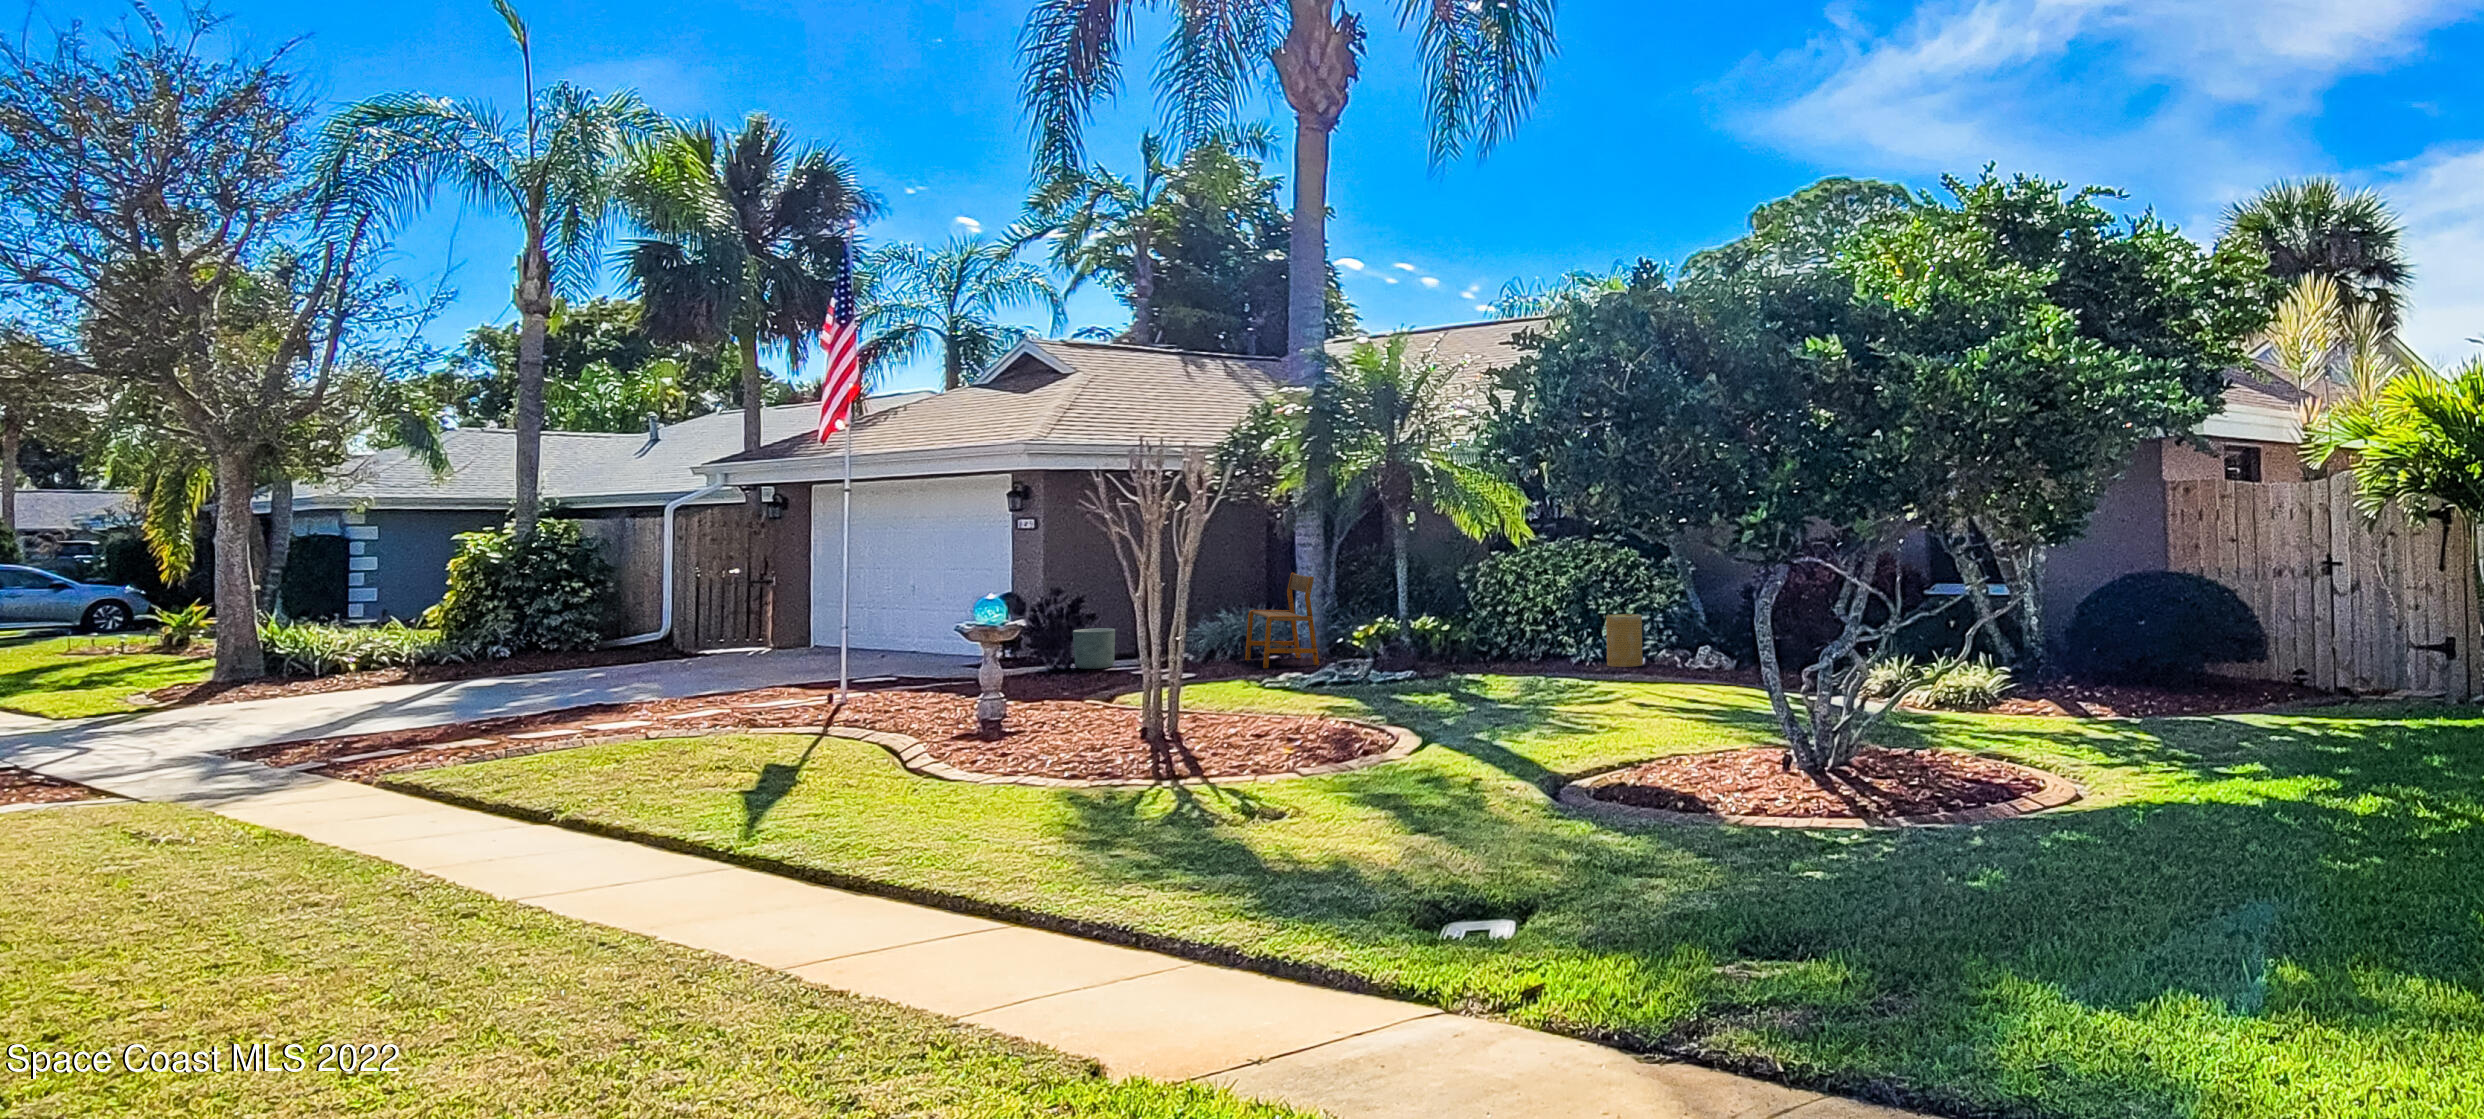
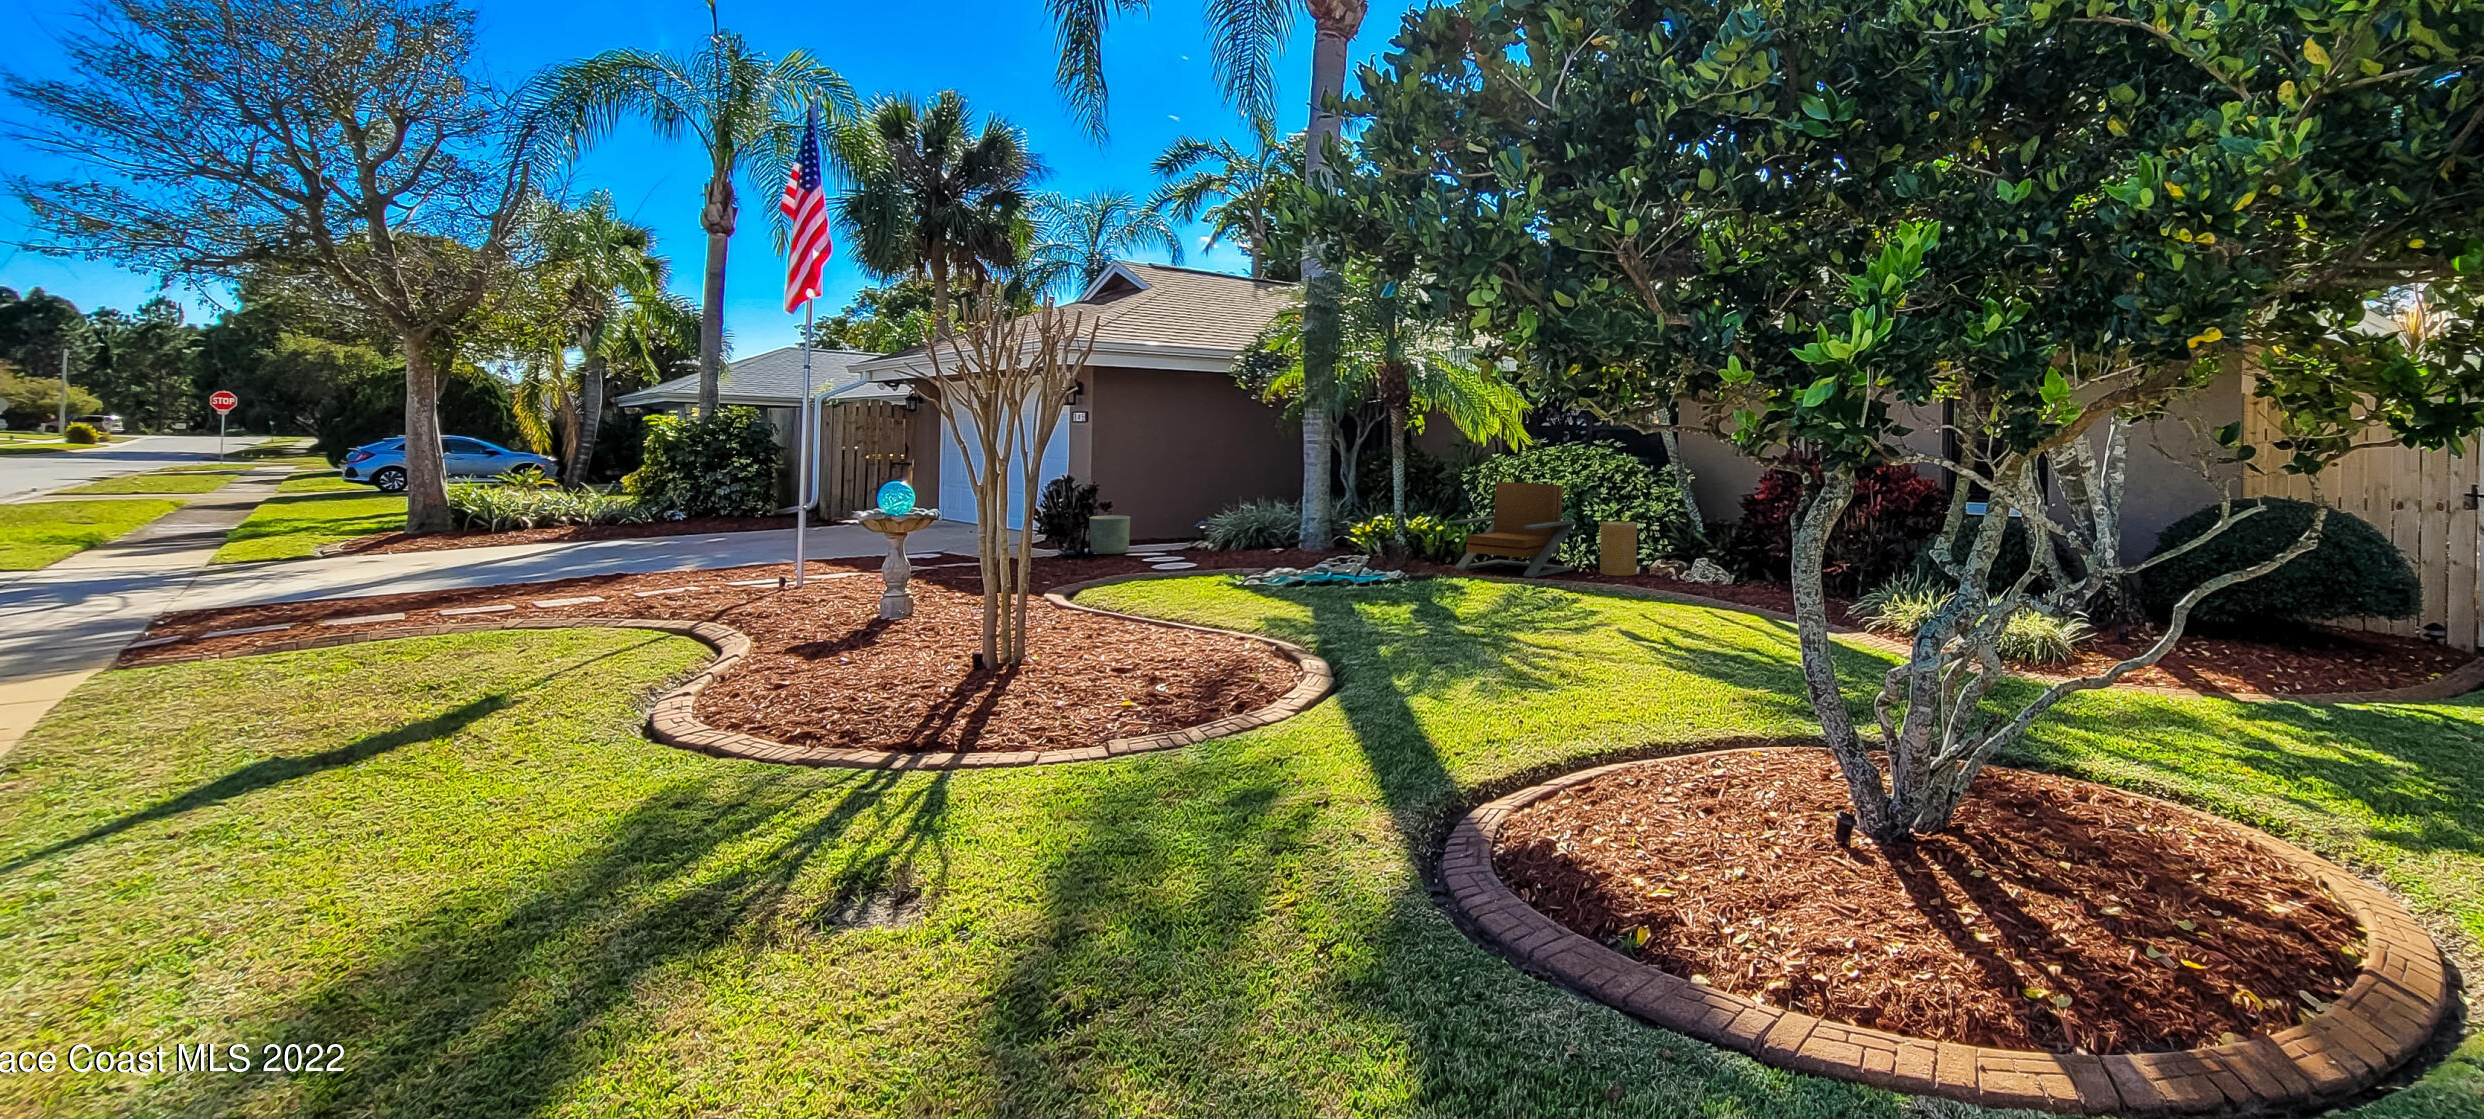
bench: present [1245,573,1319,668] -> none [1256,469,1319,561]
lounge chair: none [1463,579,1582,671] -> present [1455,482,1576,577]

